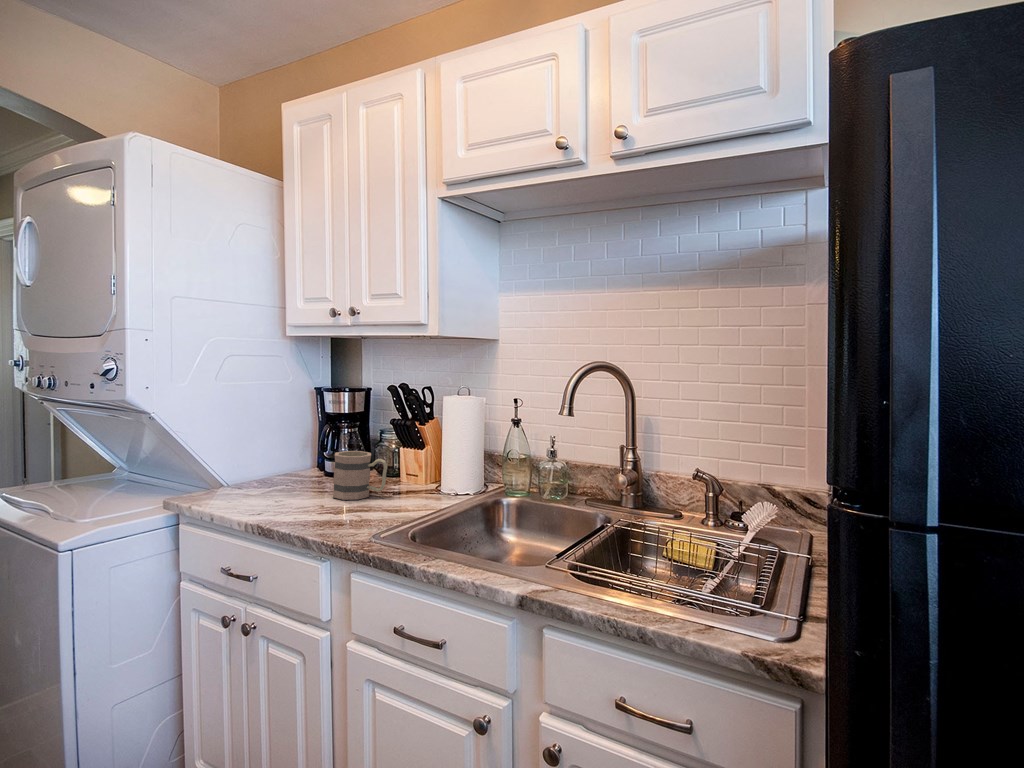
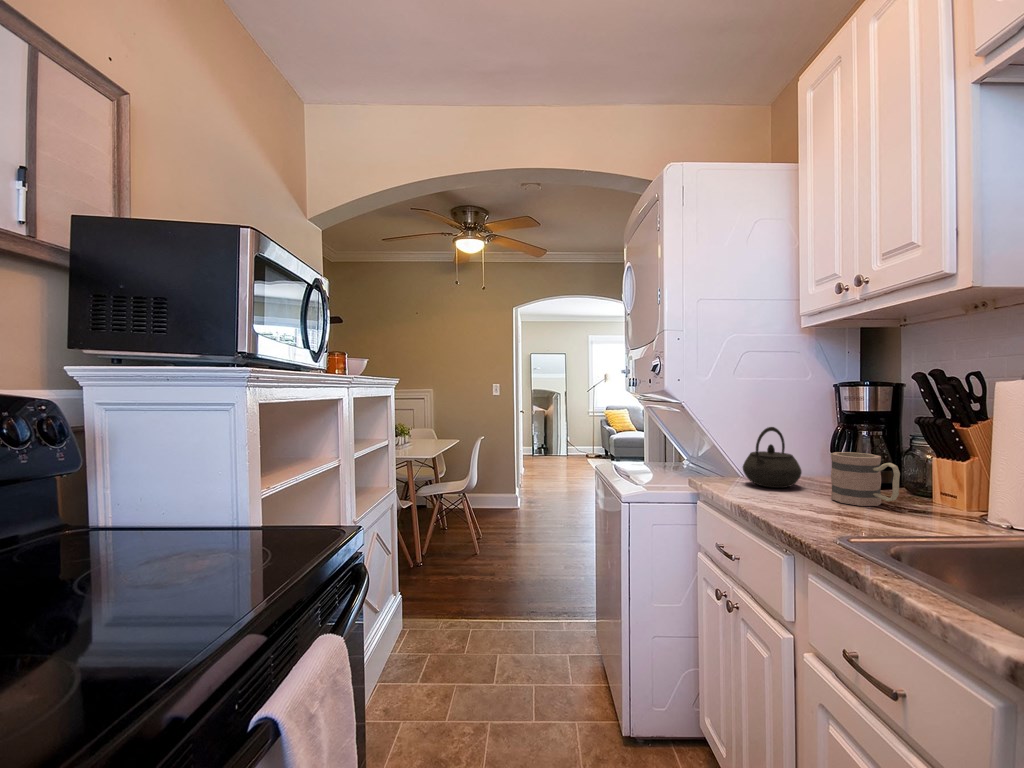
kettle: none [239,430,300,496] -> present [743,427,802,488]

